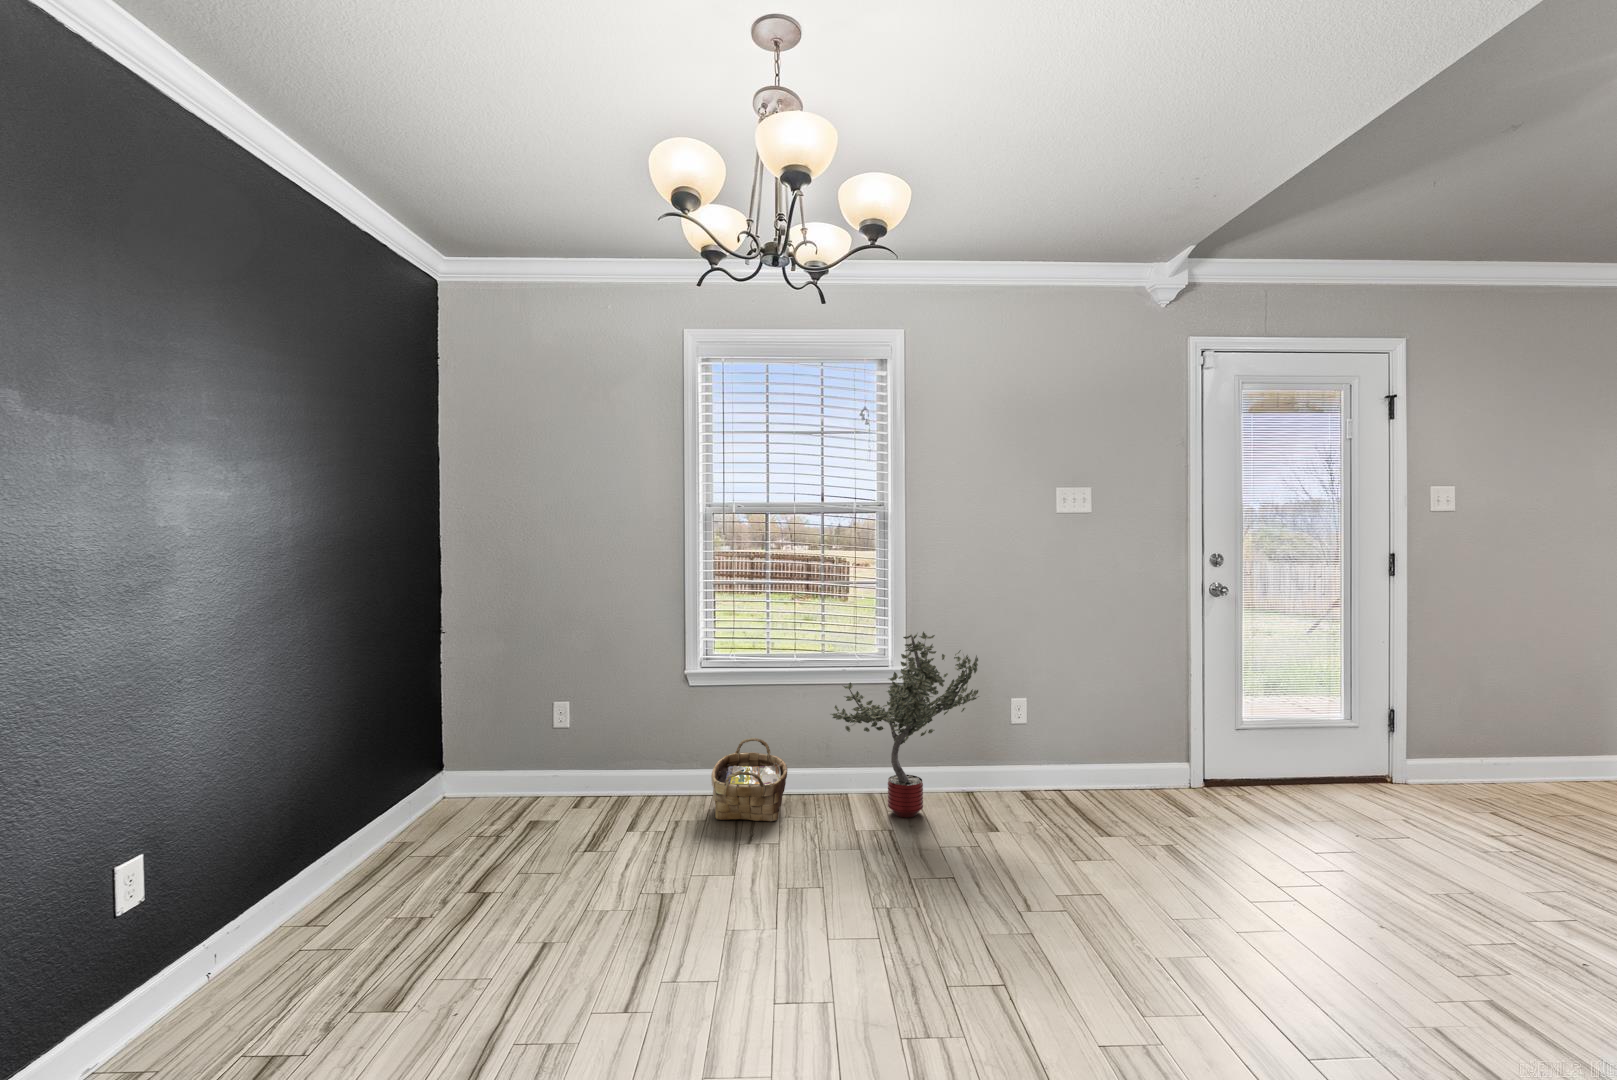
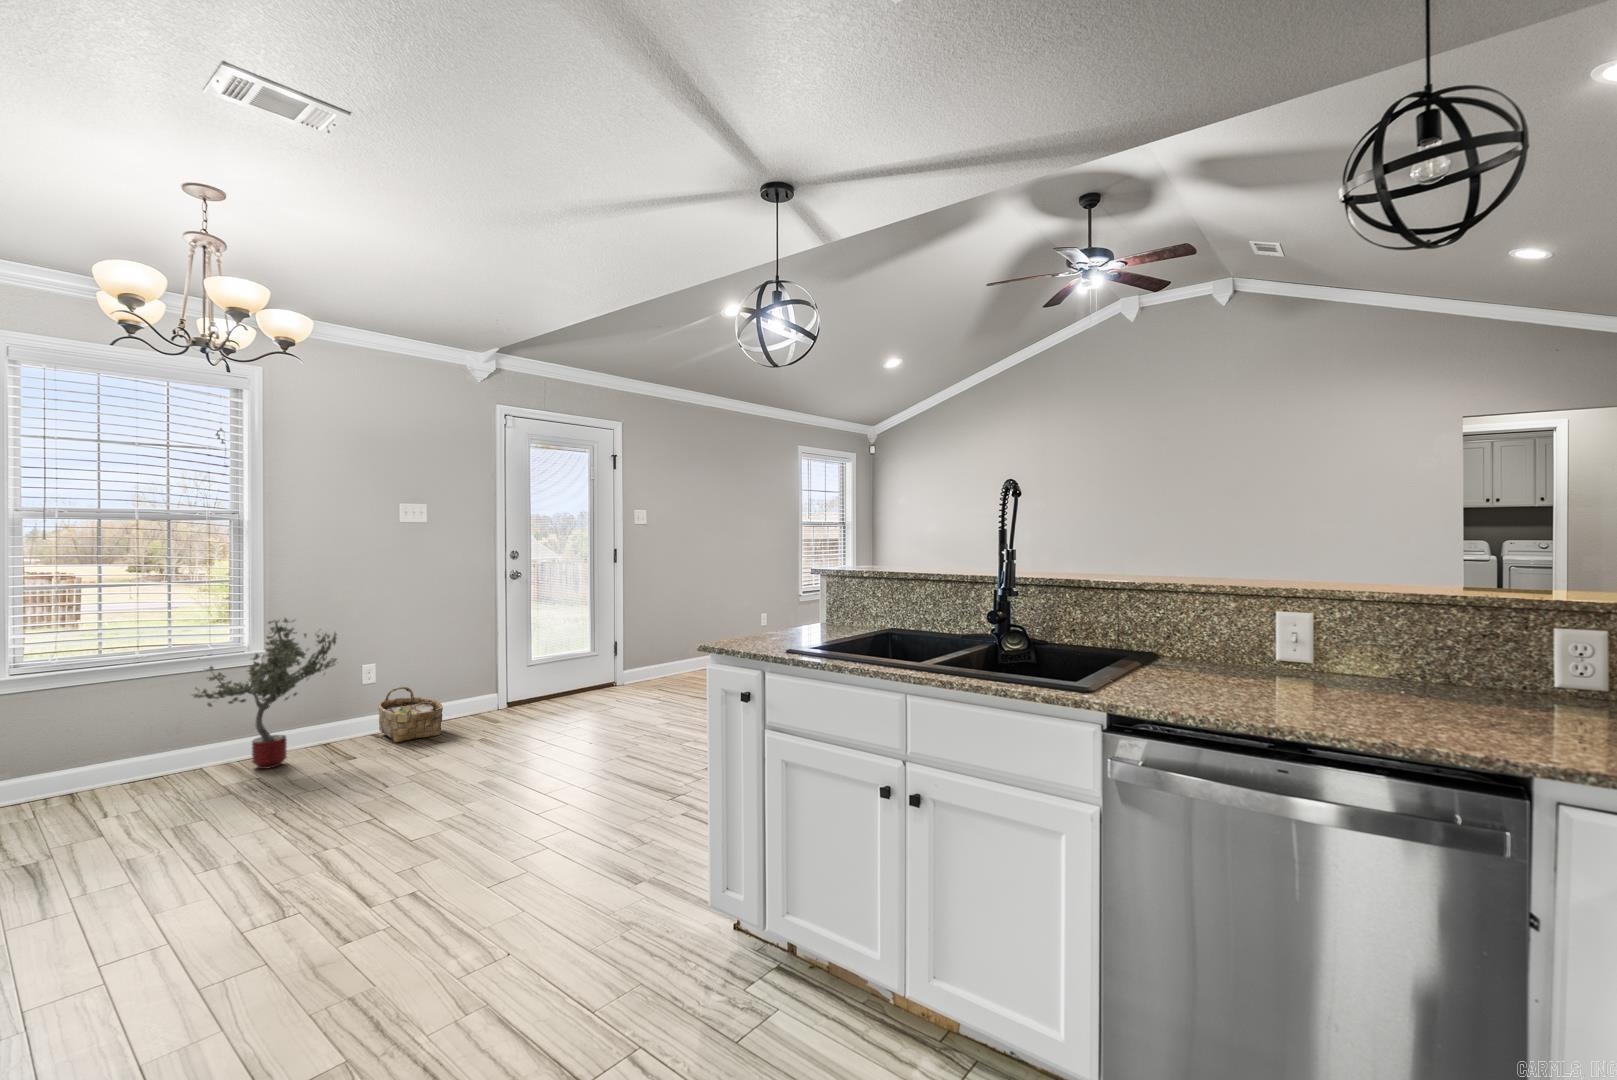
woven basket: present [711,738,787,821] -> present [378,687,443,743]

